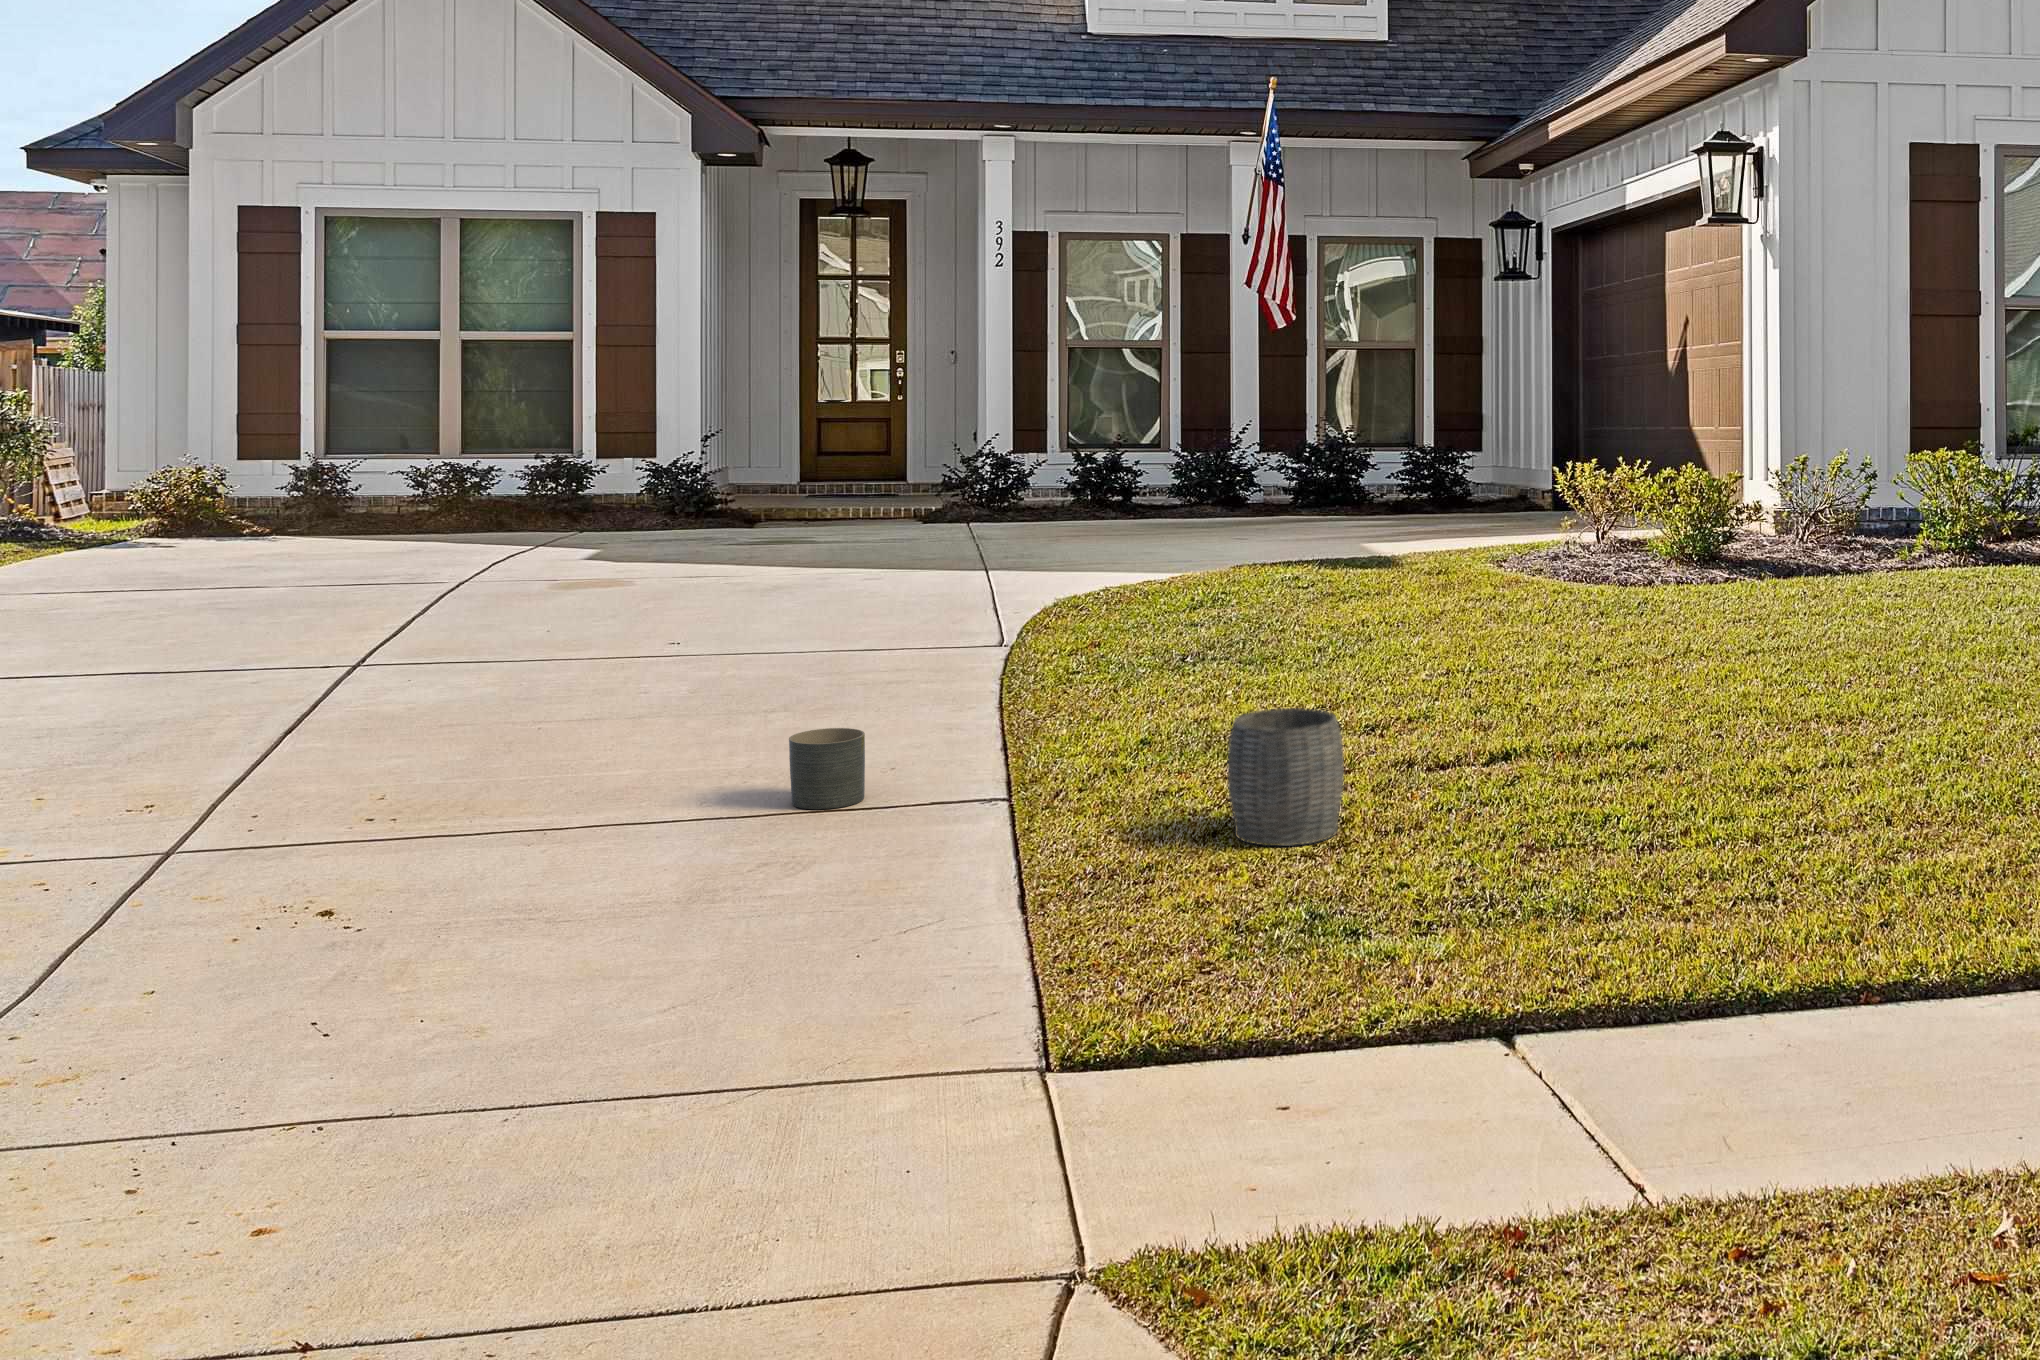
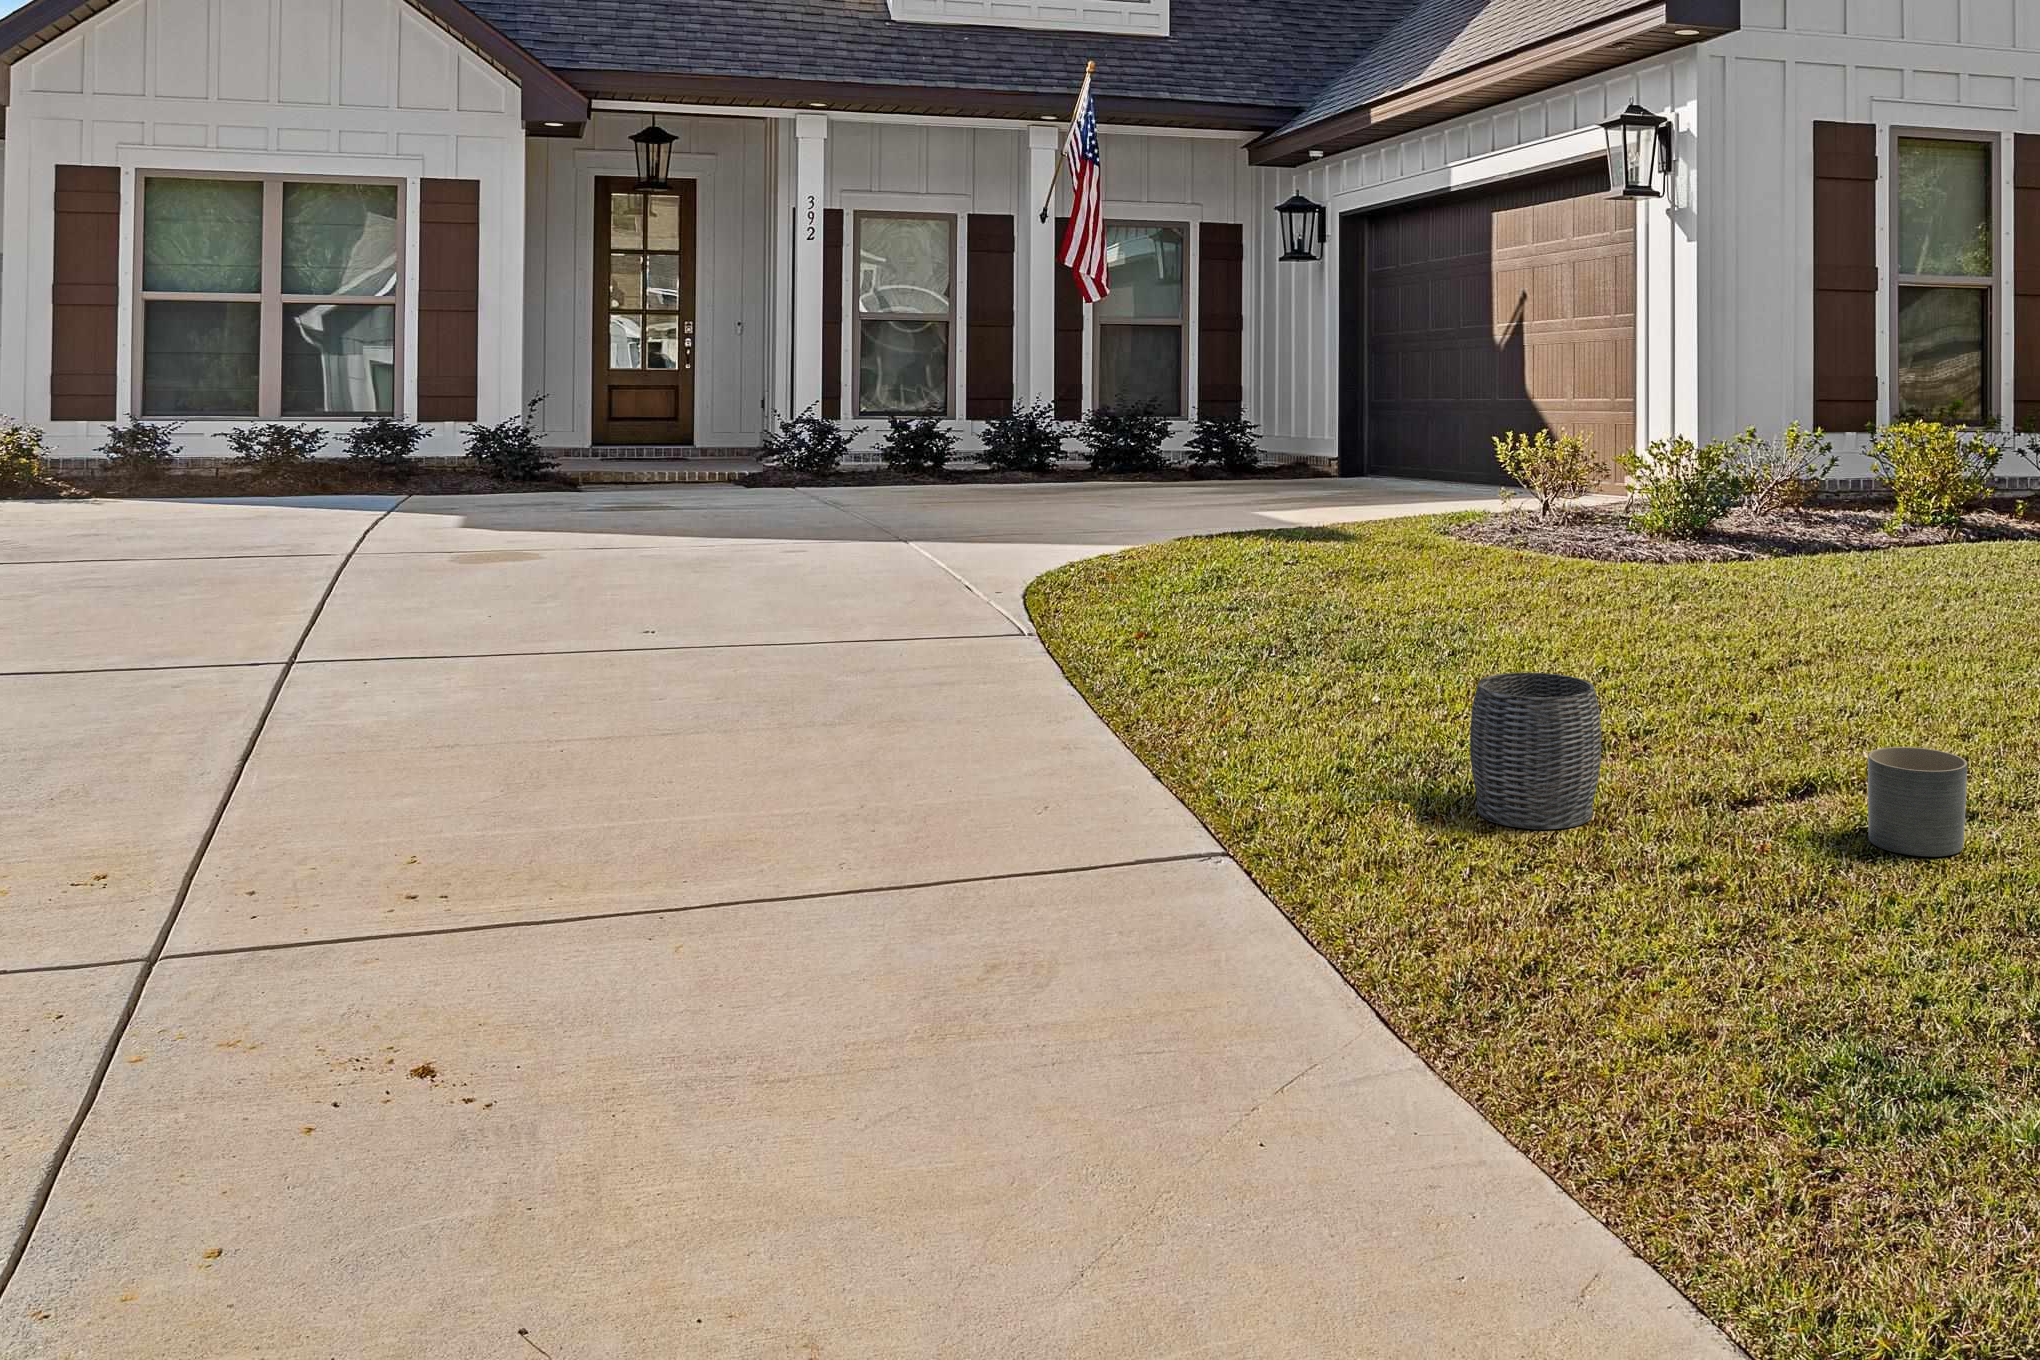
planter: present [789,728,865,809] -> present [1868,747,1967,857]

